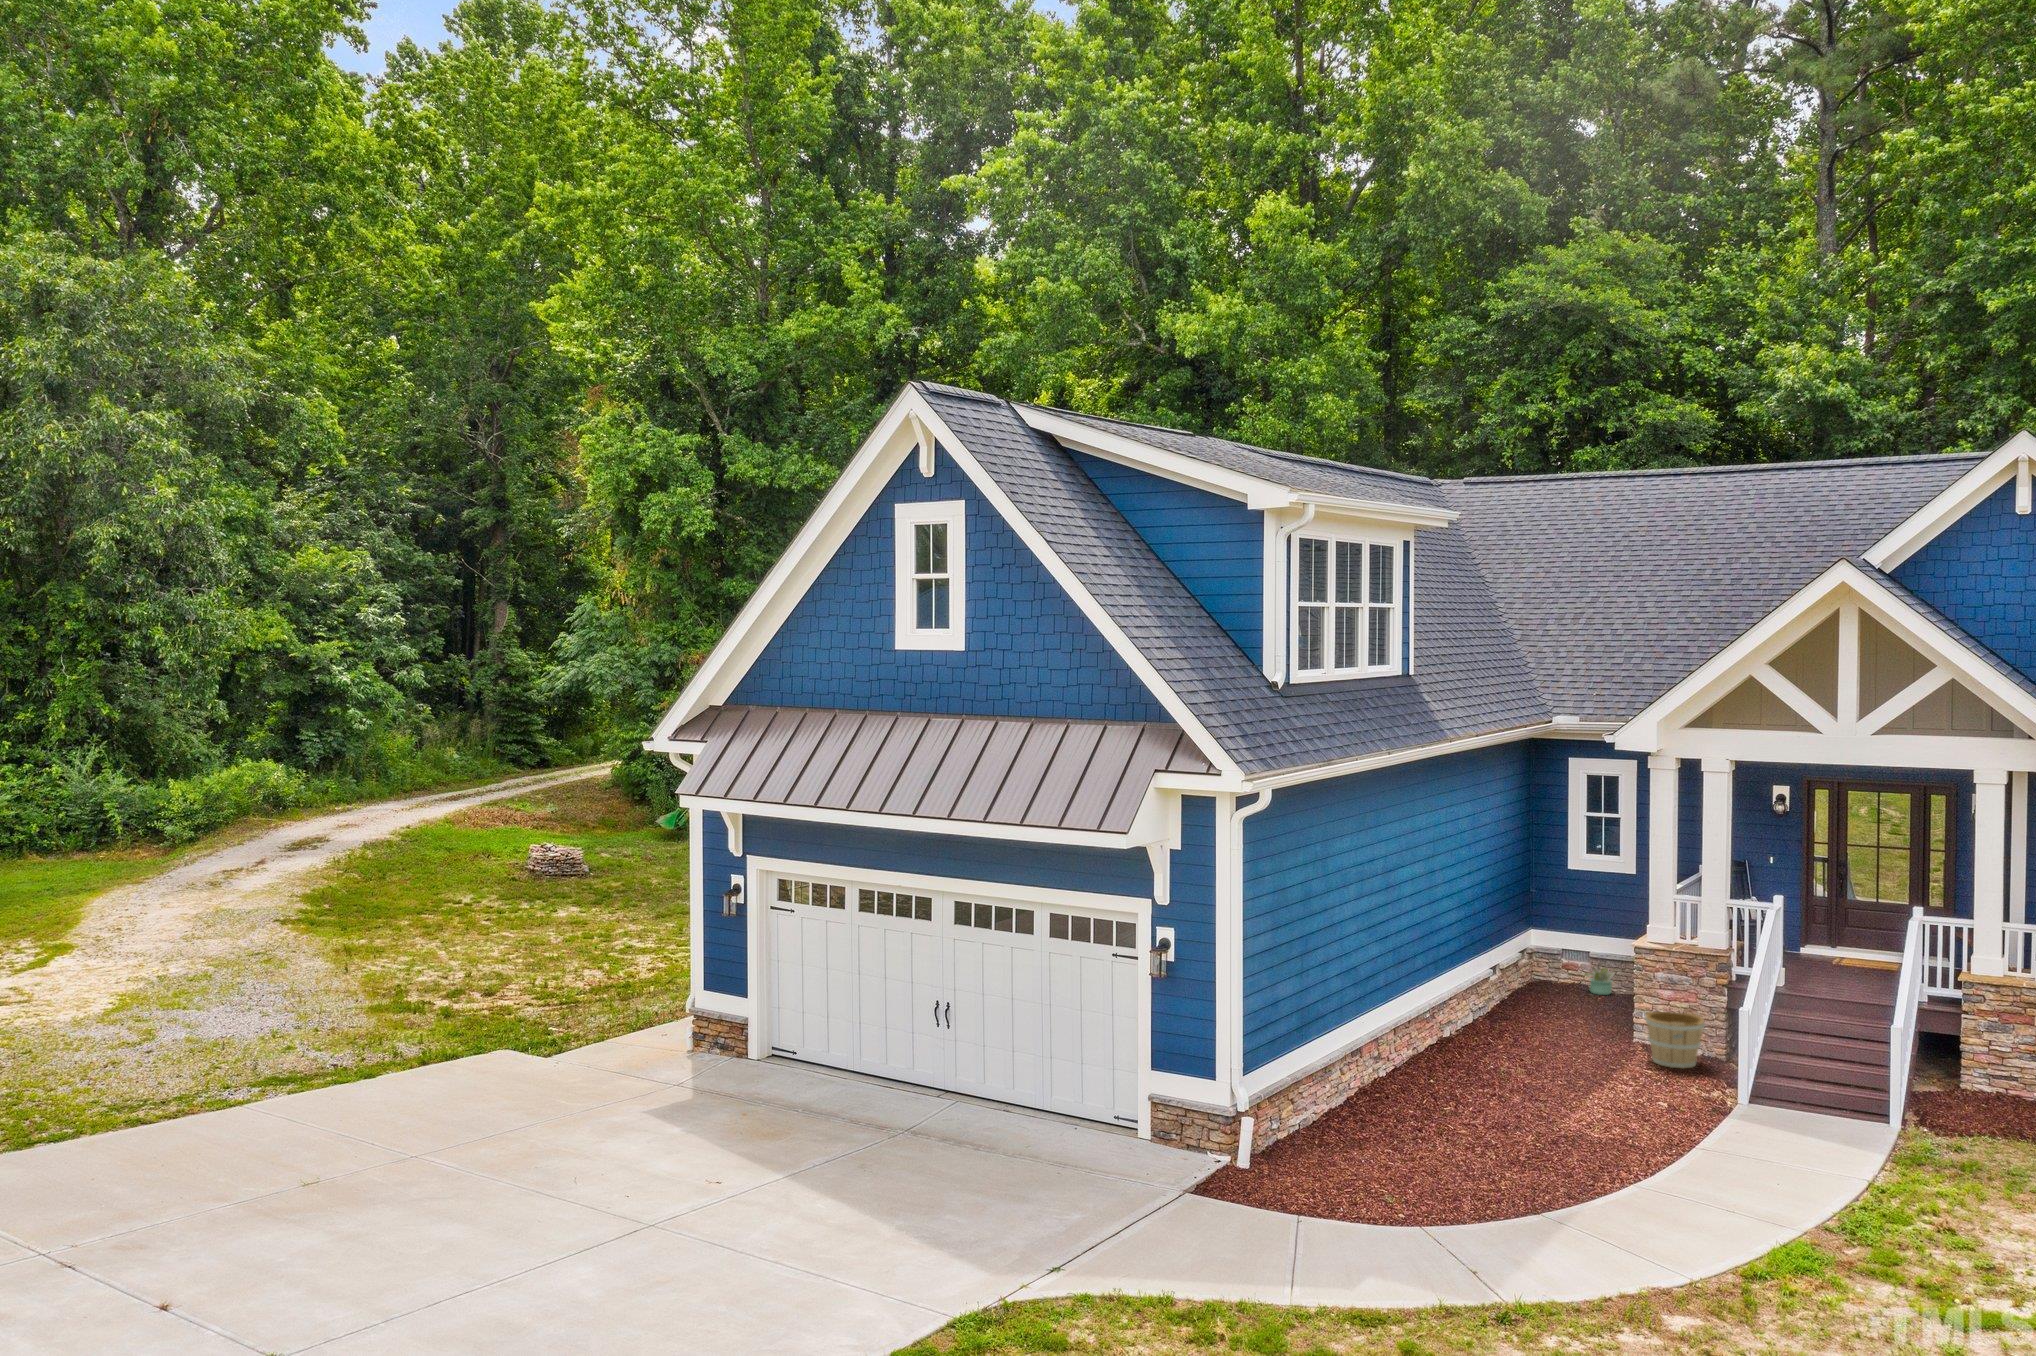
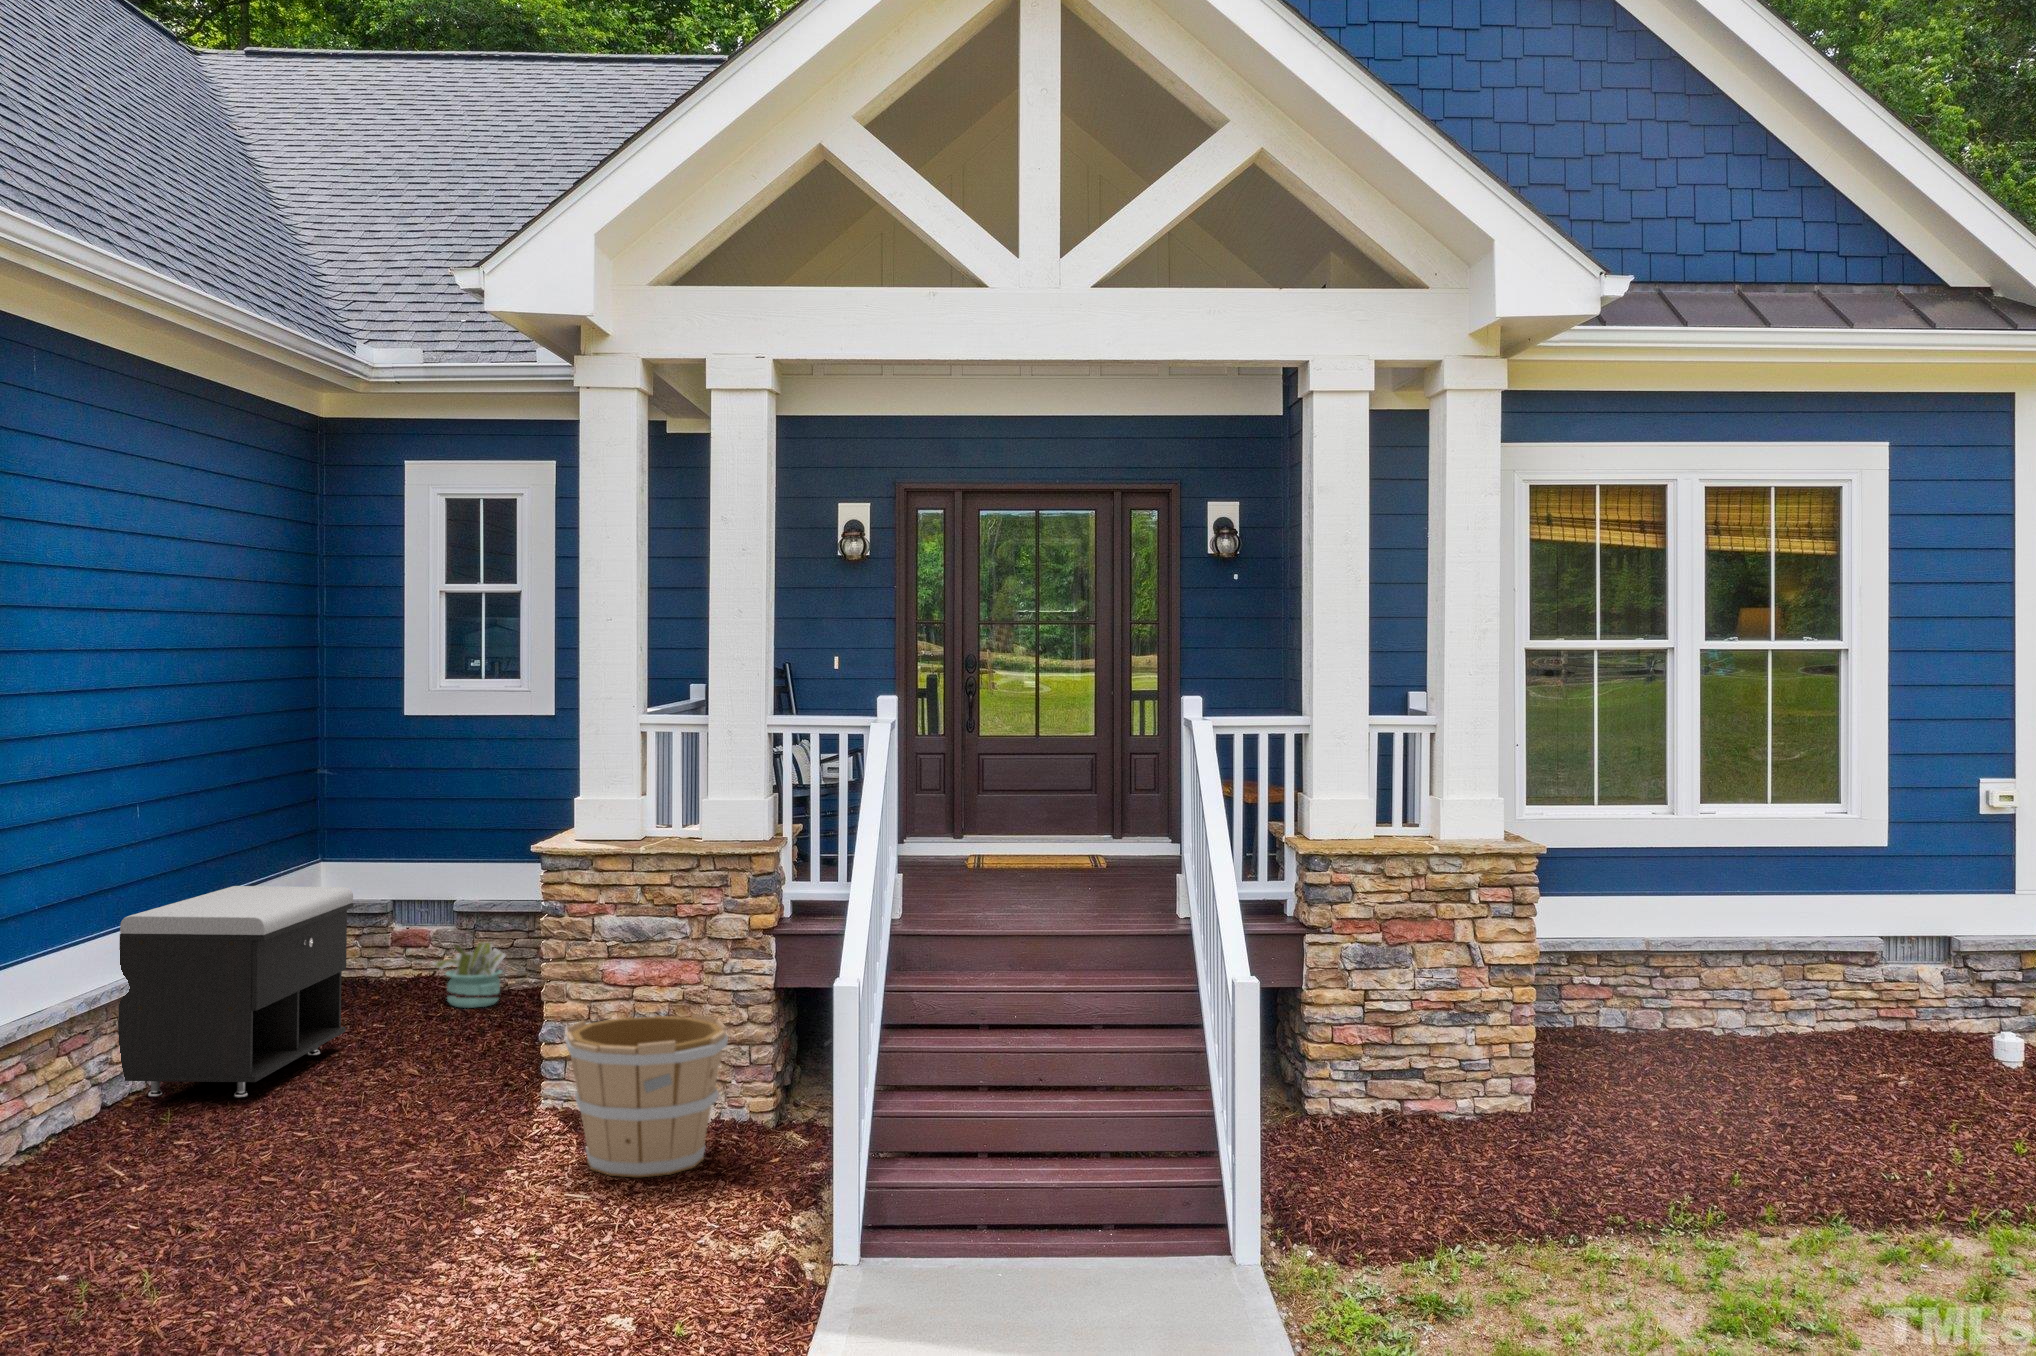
storage bench: none [1482,940,1557,1020] -> present [118,886,353,1098]

